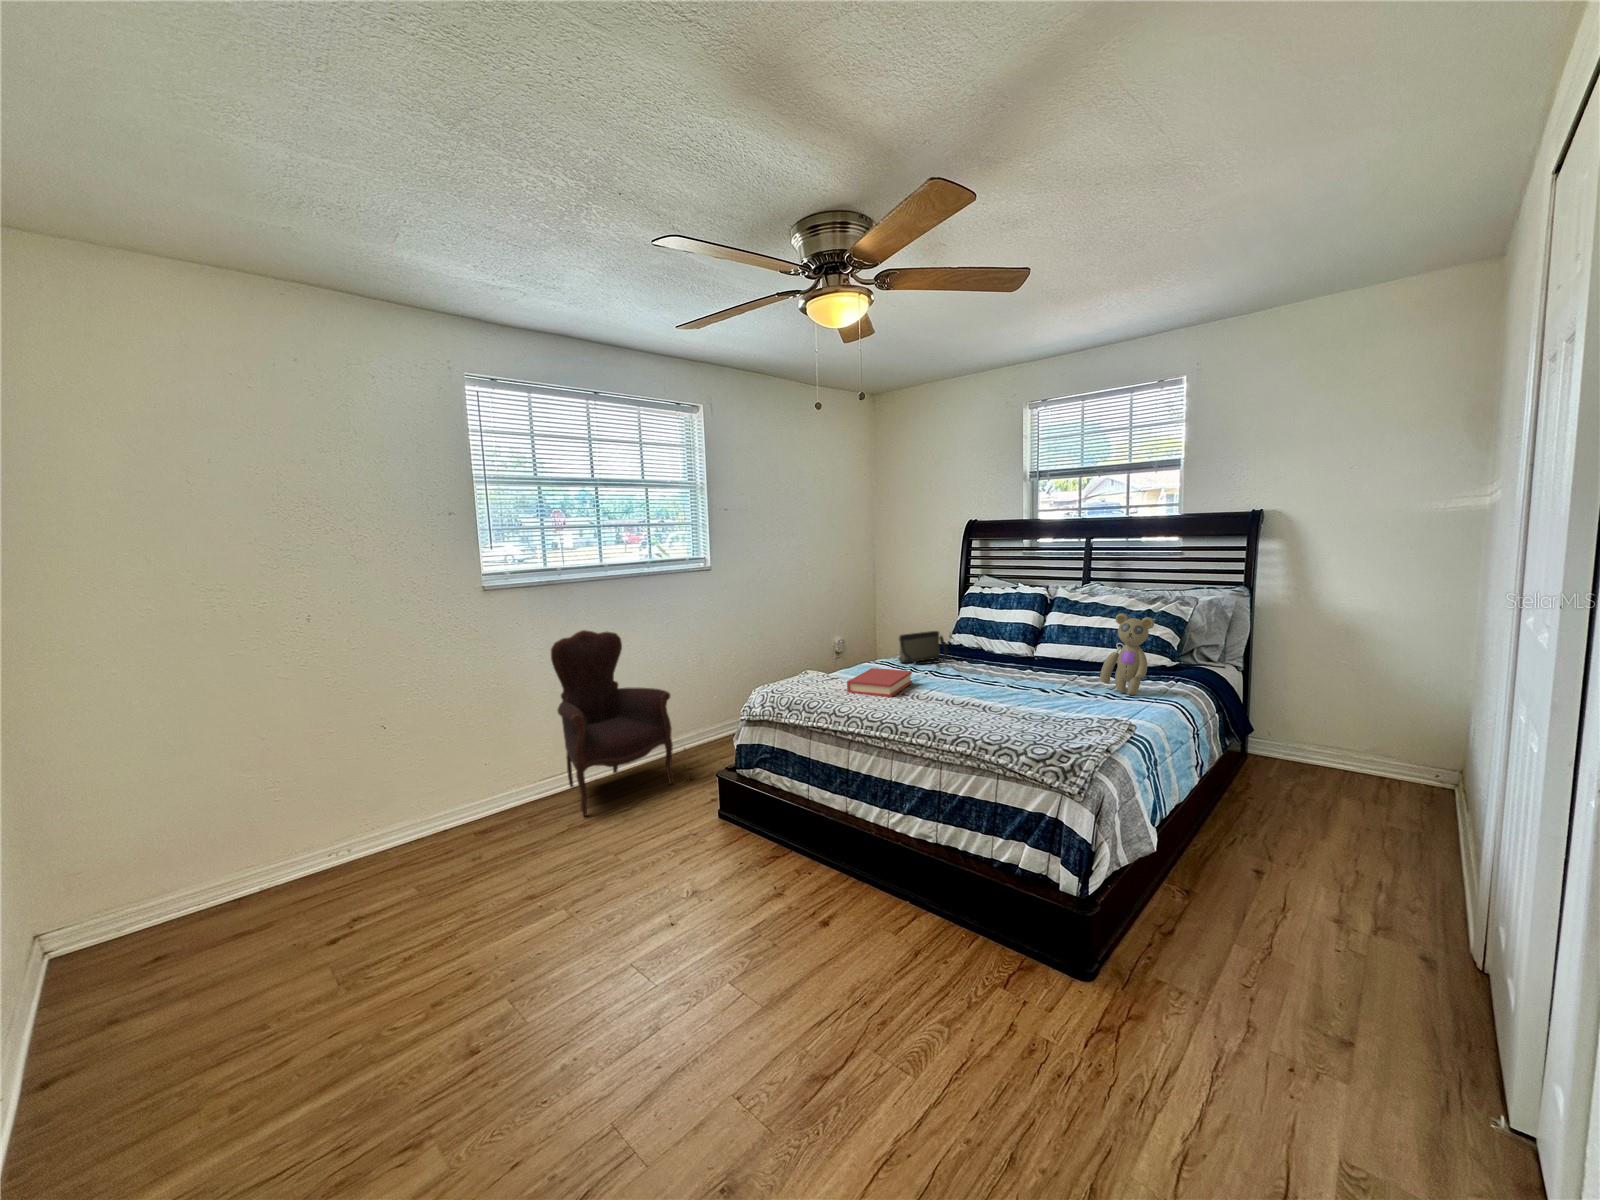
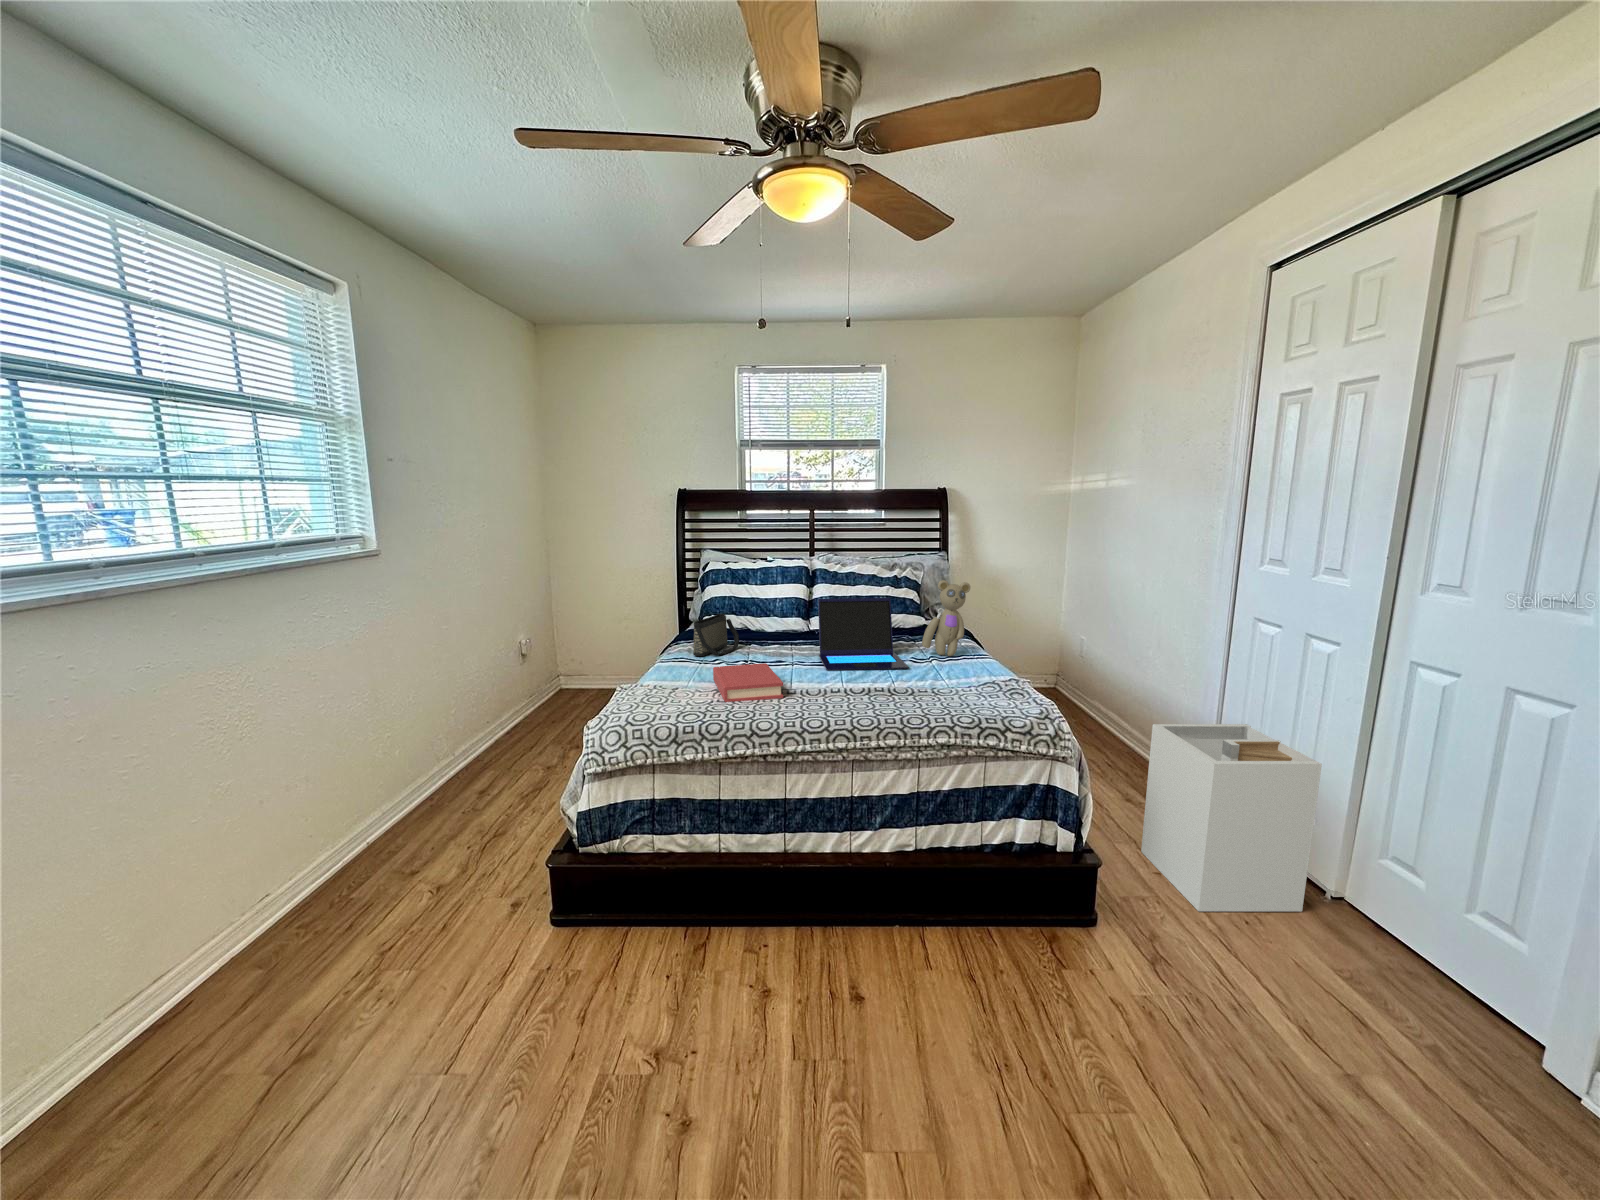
laptop: none [973,624,1074,697] -> present [818,598,909,671]
armchair: present [551,630,674,816] -> none [76,672,395,1053]
laundry hamper: none [1243,803,1440,1111] -> present [1141,724,1322,912]

